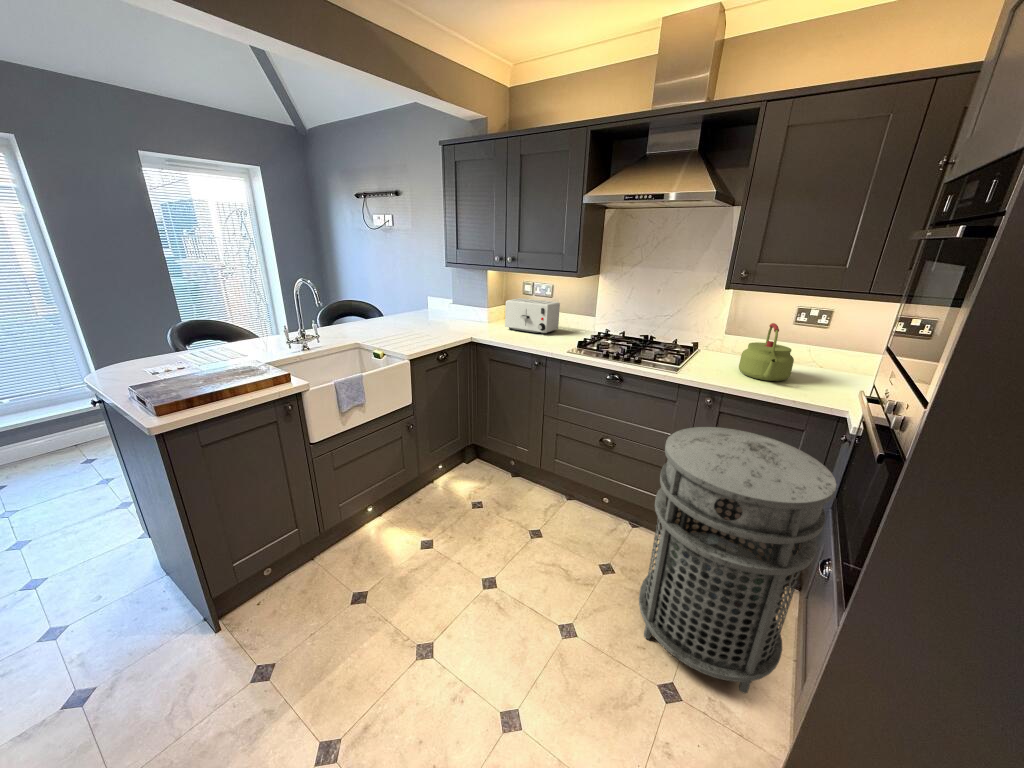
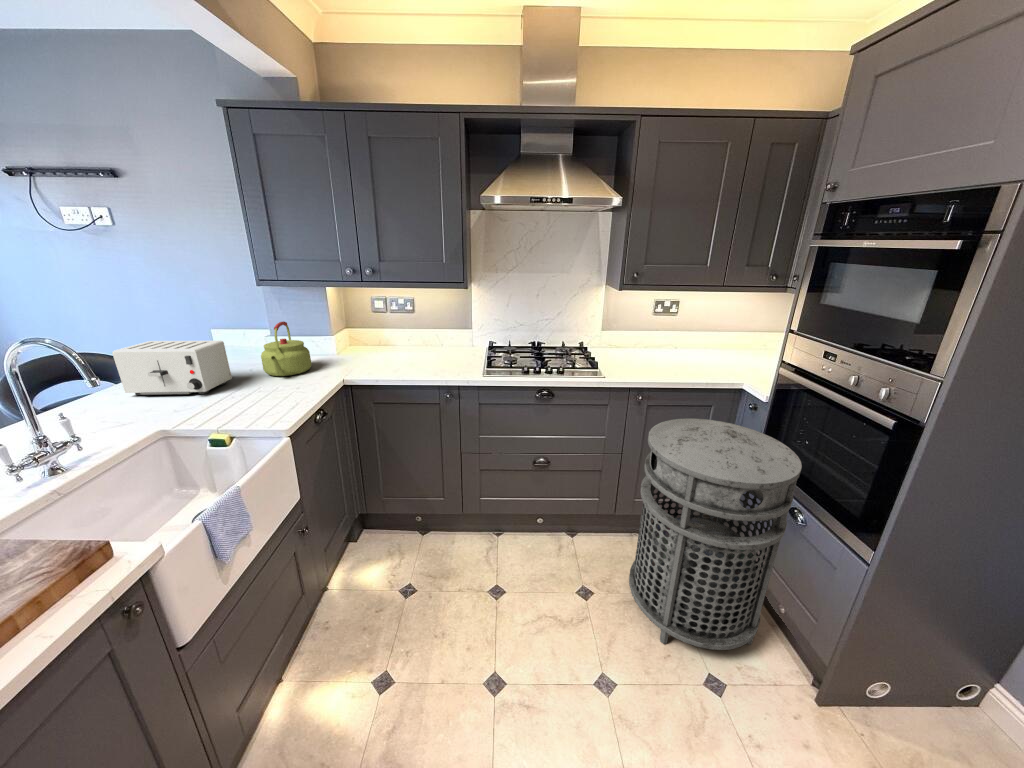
toaster: present [505,298,560,334] -> present [112,341,232,395]
kettle: present [739,323,794,381] -> present [261,321,312,376]

